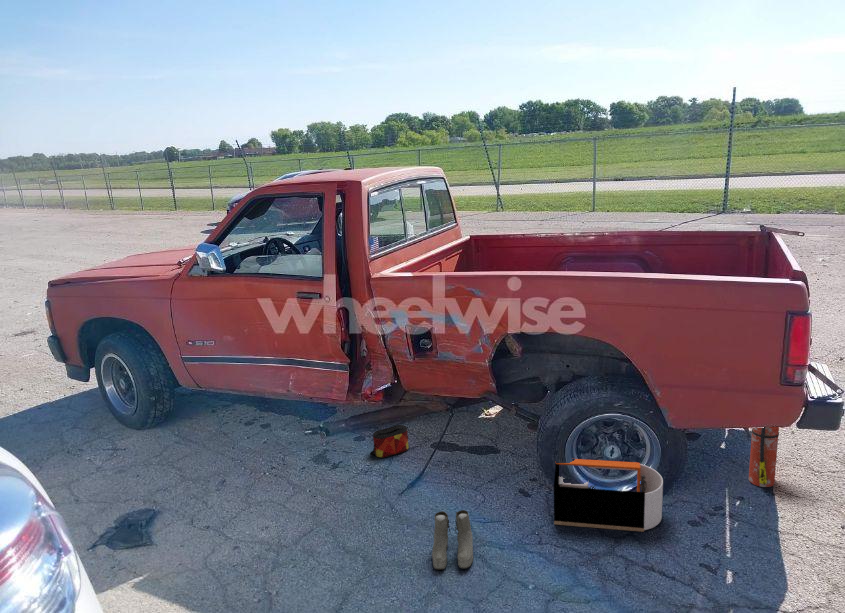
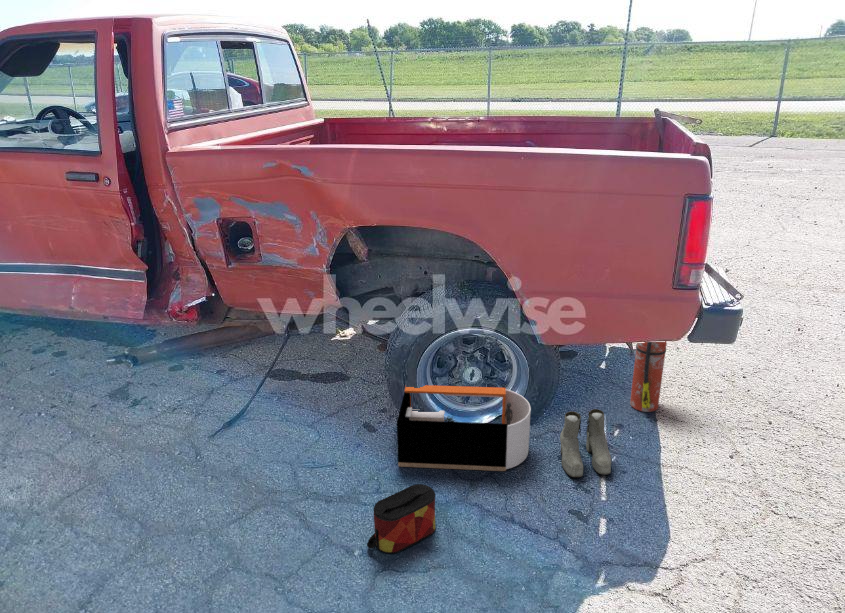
bag: present [370,425,409,458] -> present [367,484,436,554]
boots: present [432,510,473,570] -> present [560,409,611,477]

